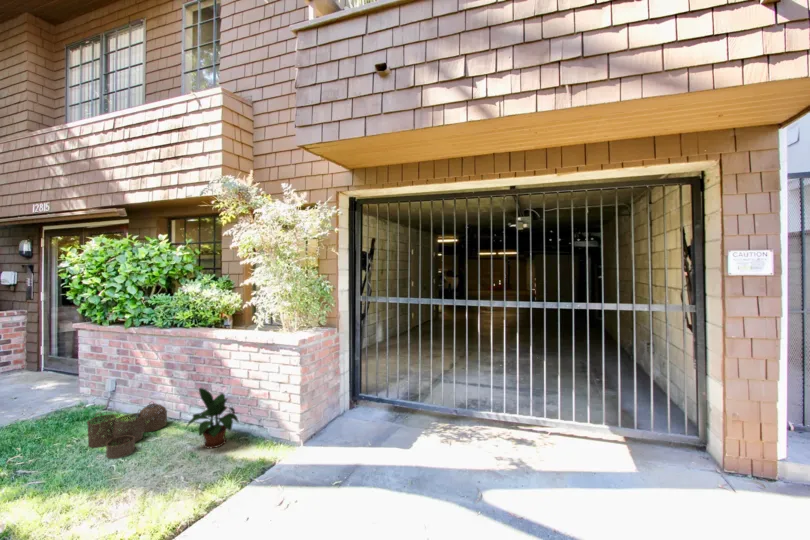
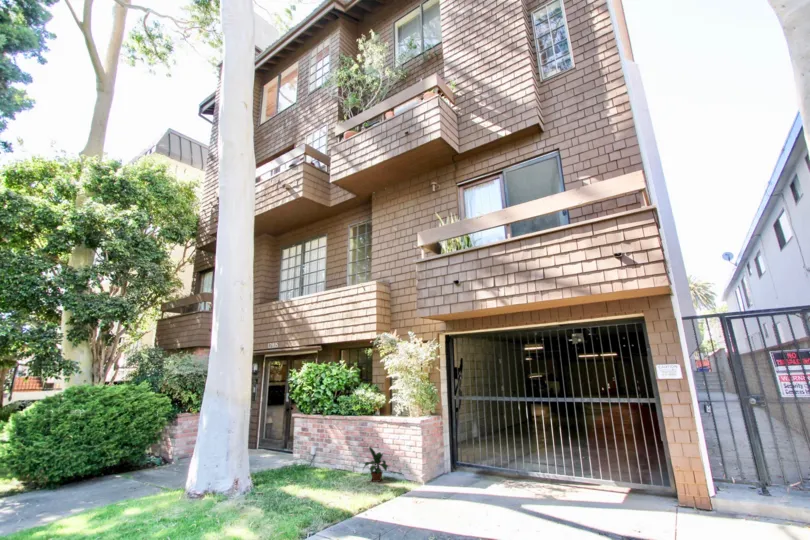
woven basket: present [87,403,167,458] -> none [314,458,348,482]

